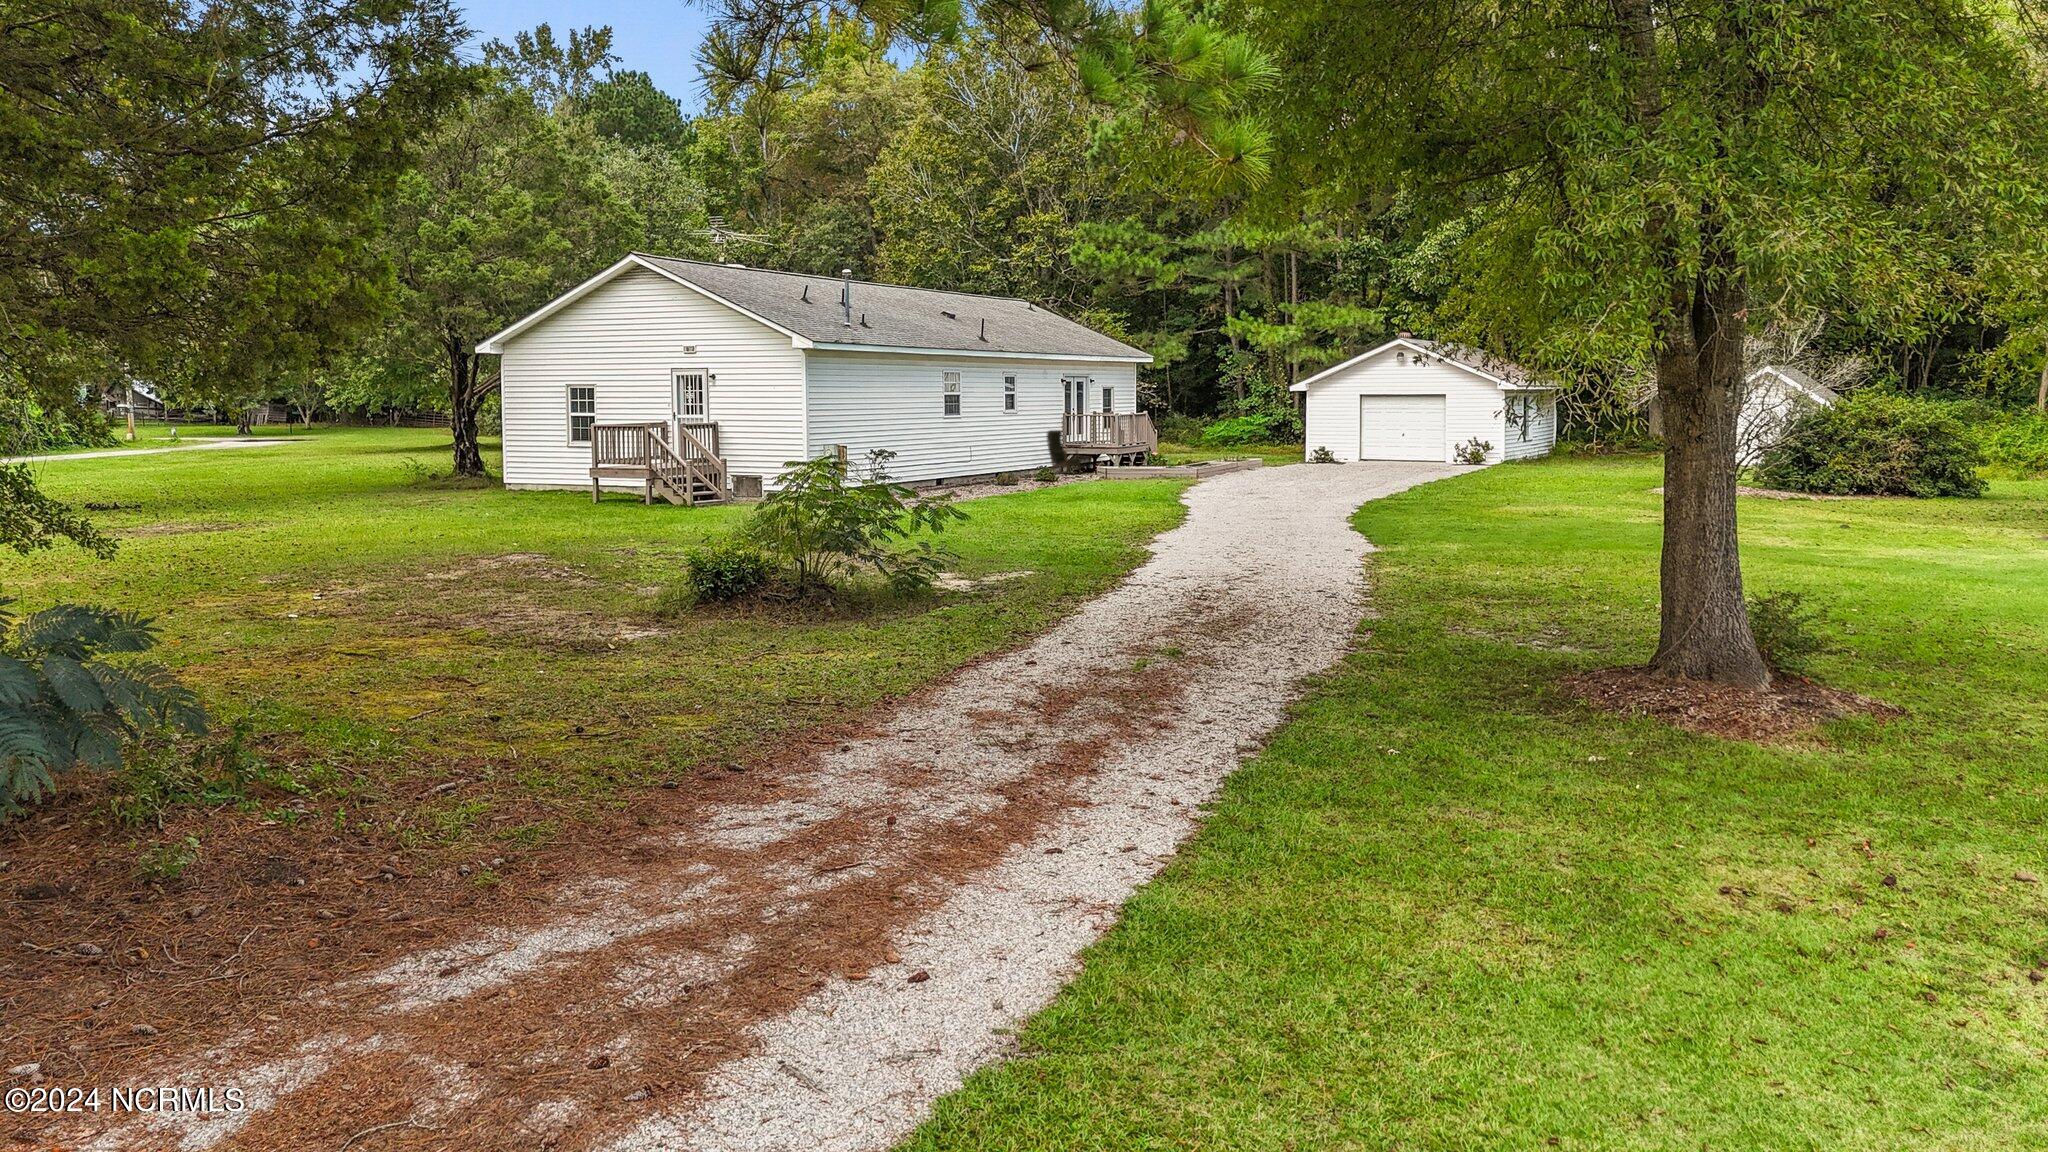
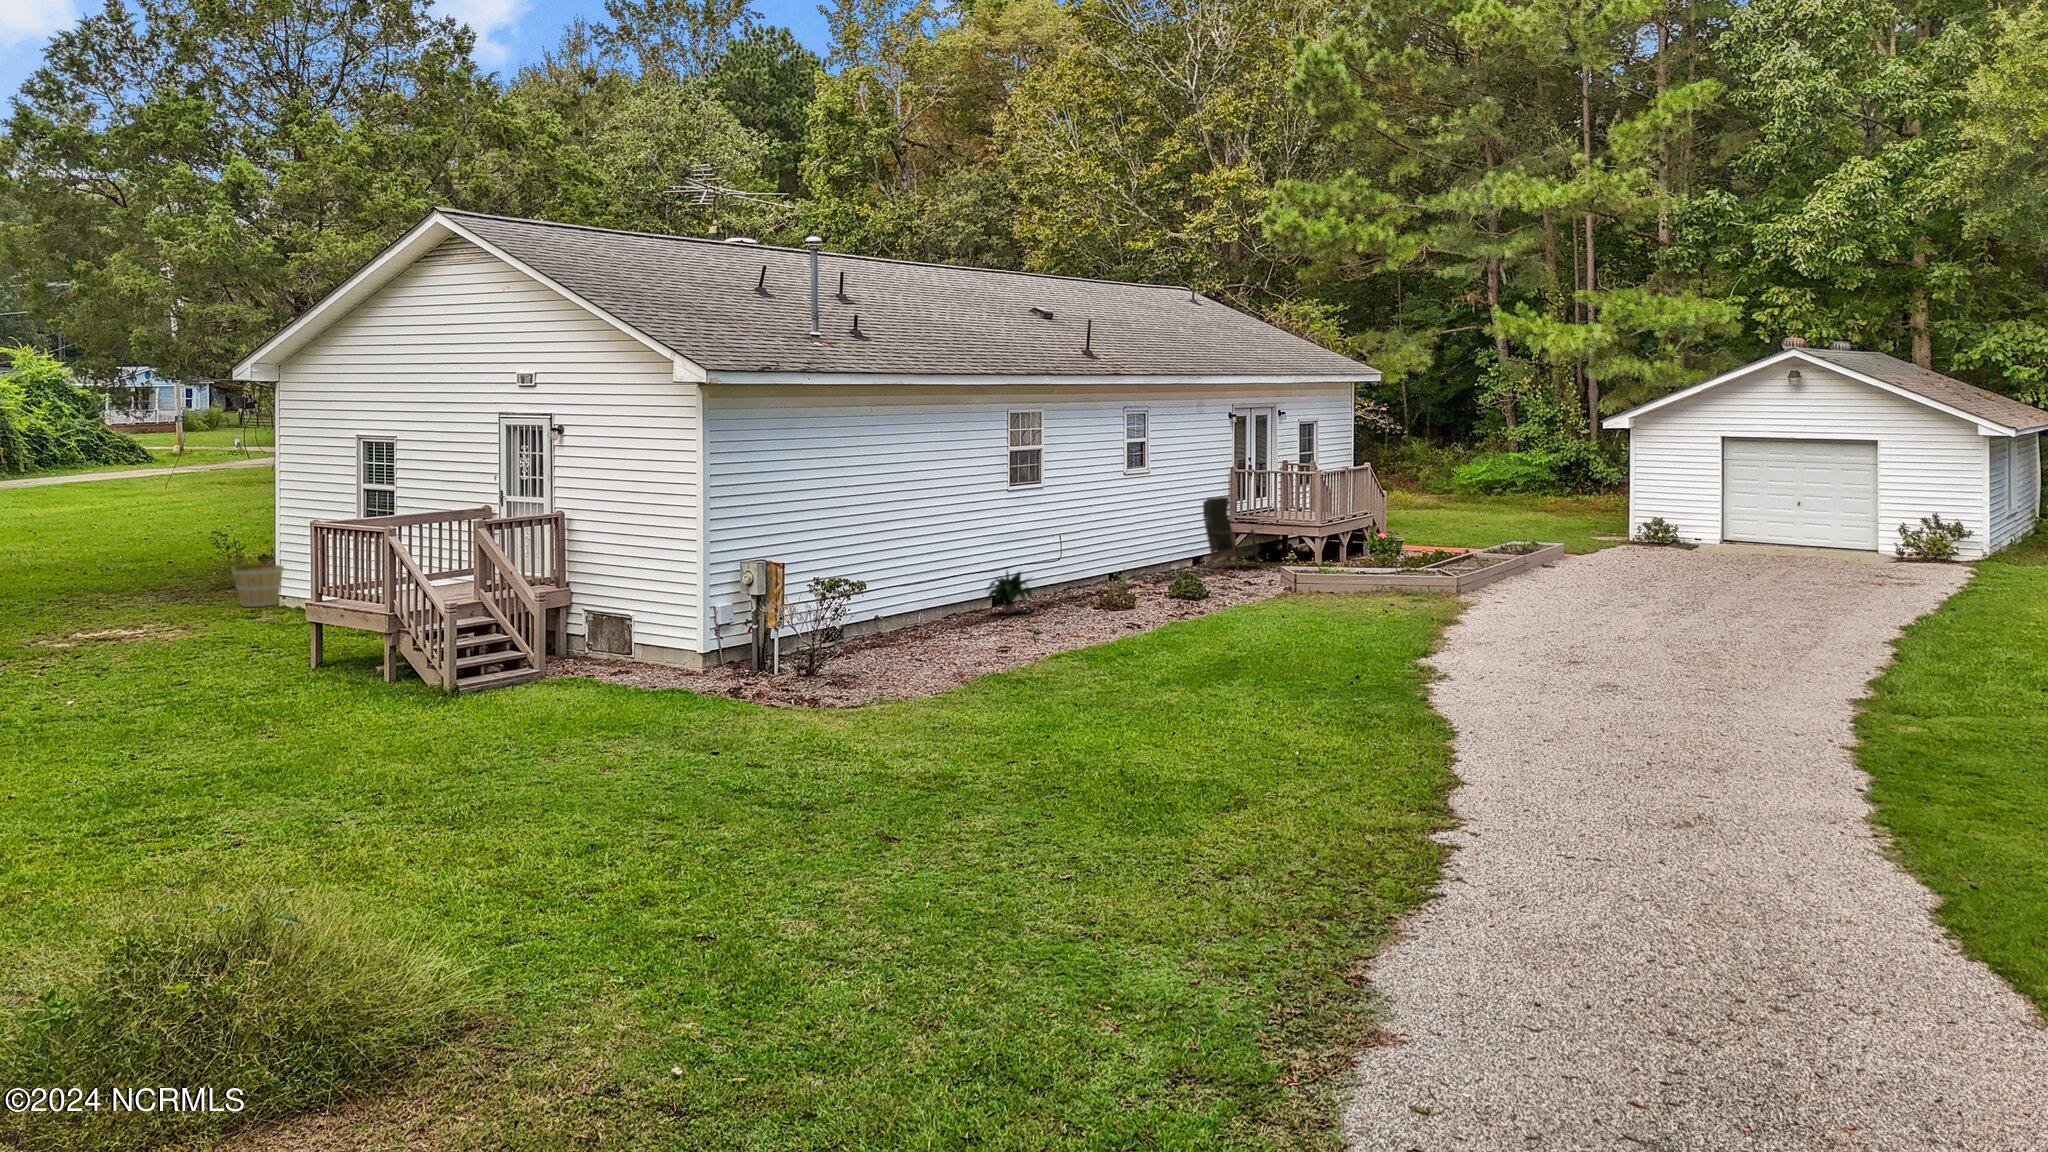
potted plant: none [932,461,964,487] -> present [986,571,1032,613]
wooden bucket: none [478,464,508,489] -> present [231,563,284,607]

